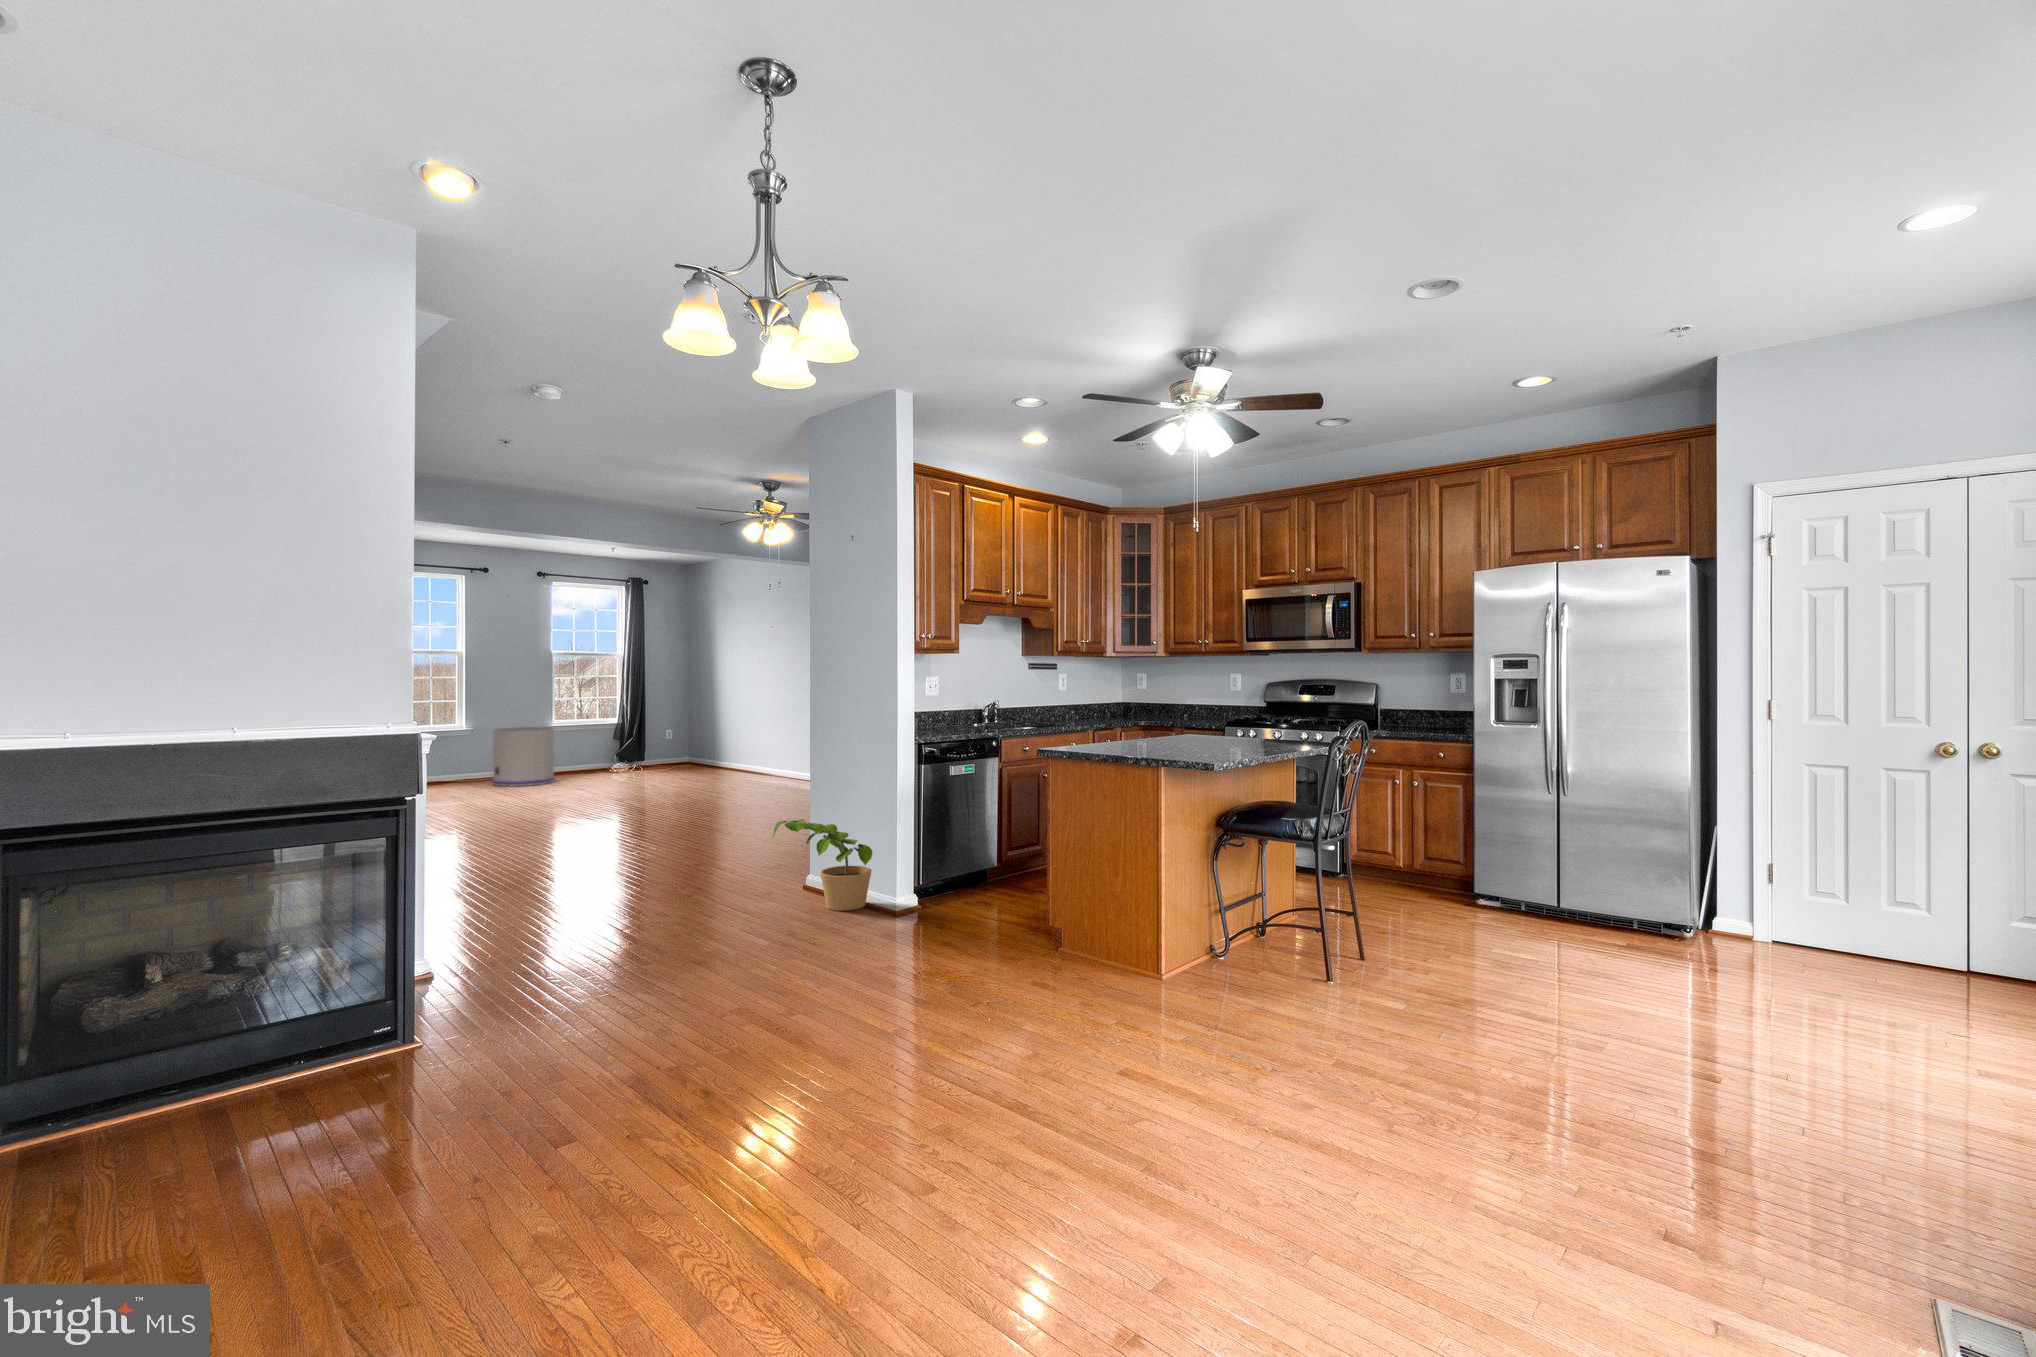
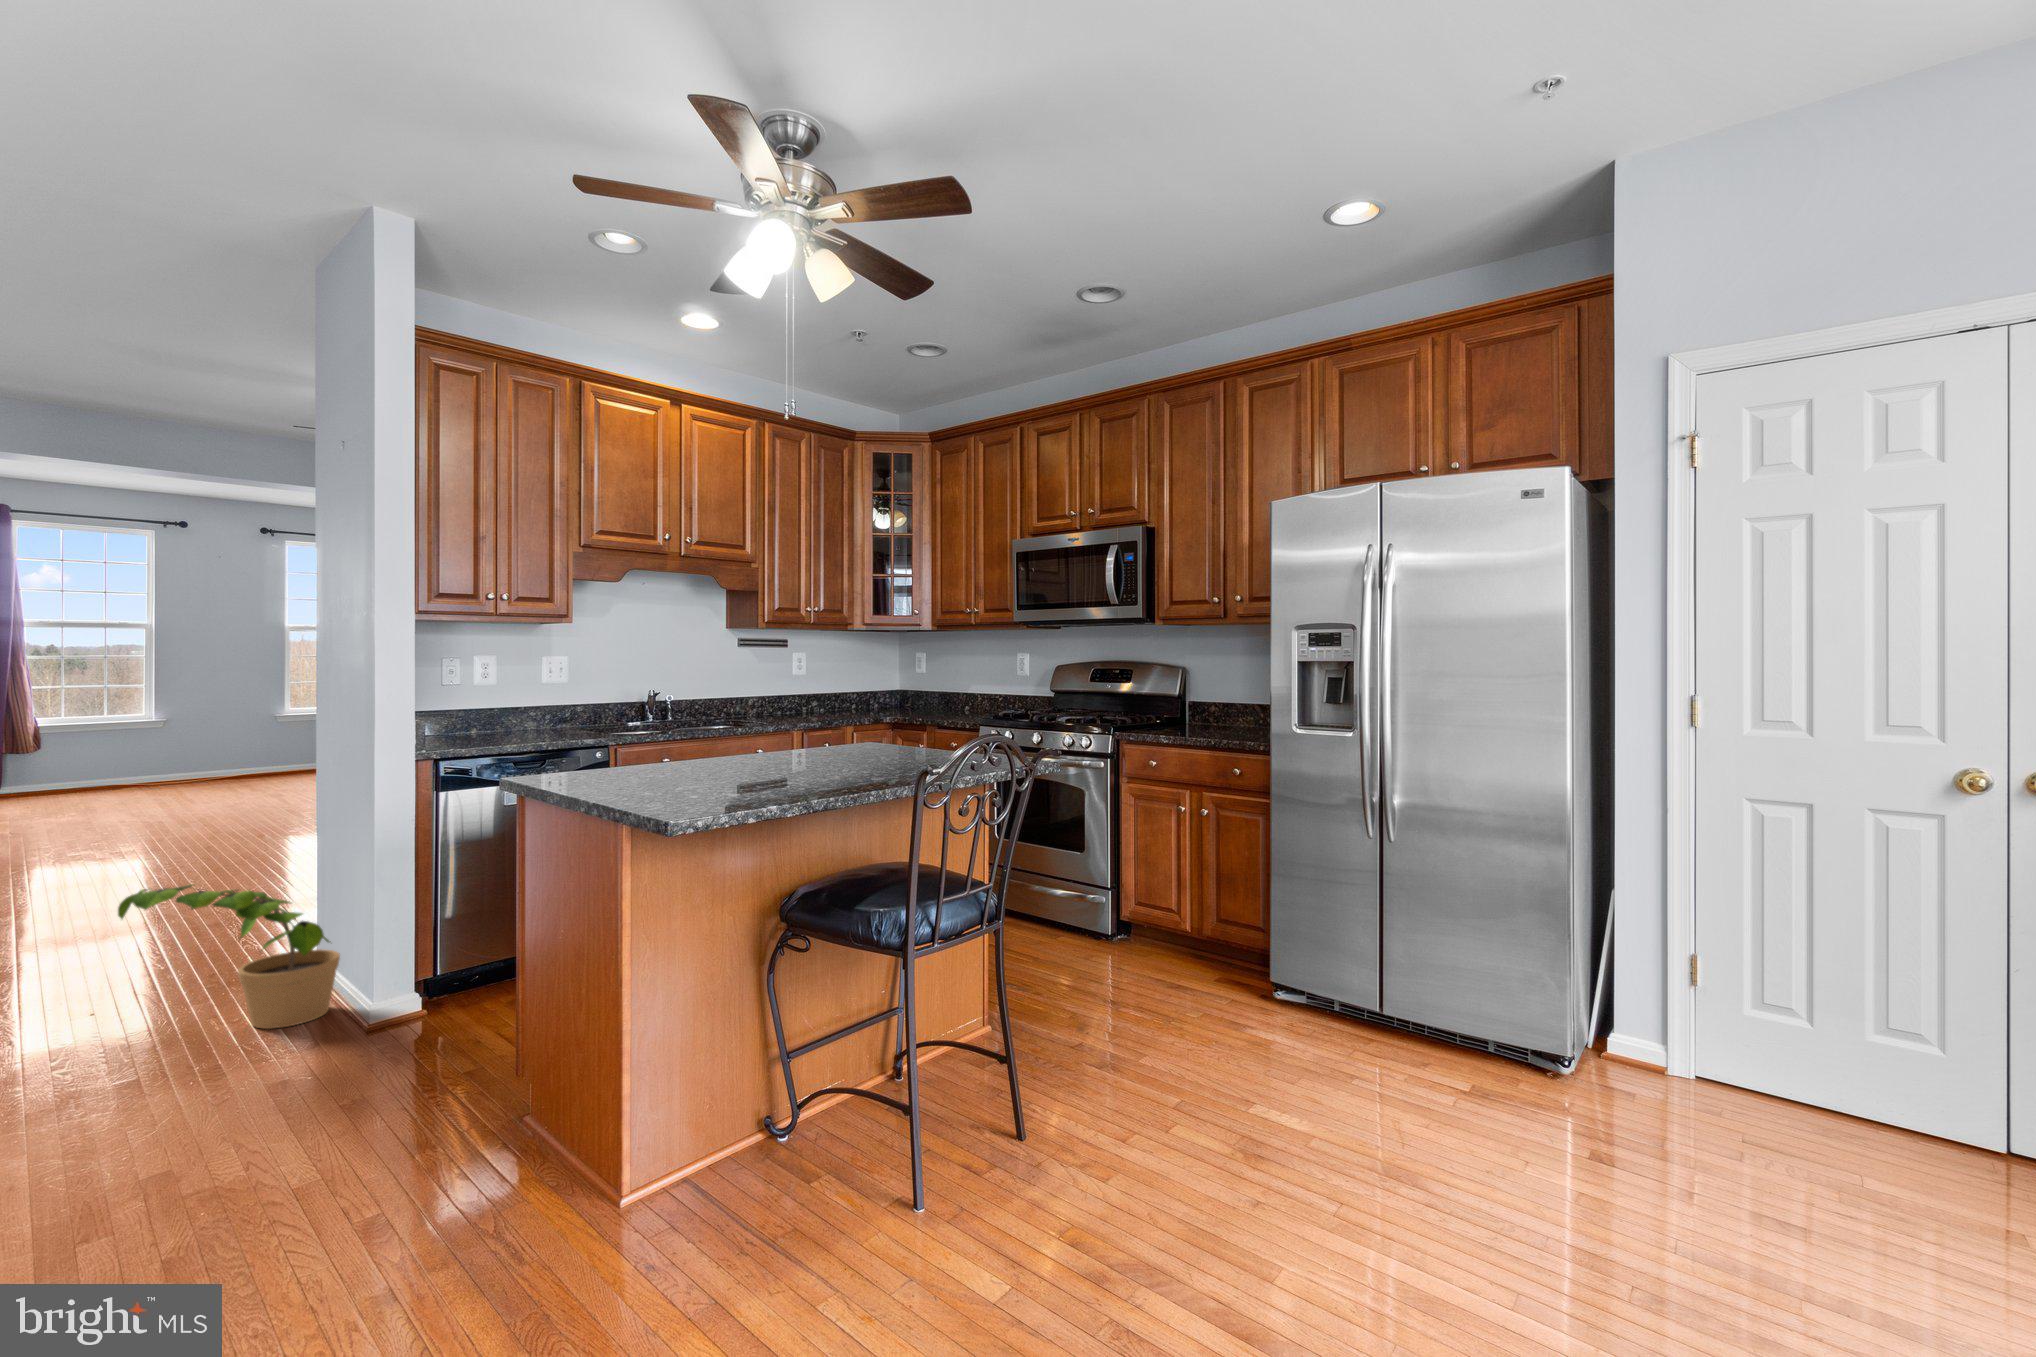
trash can: present [492,727,555,786] -> none [134,722,229,799]

